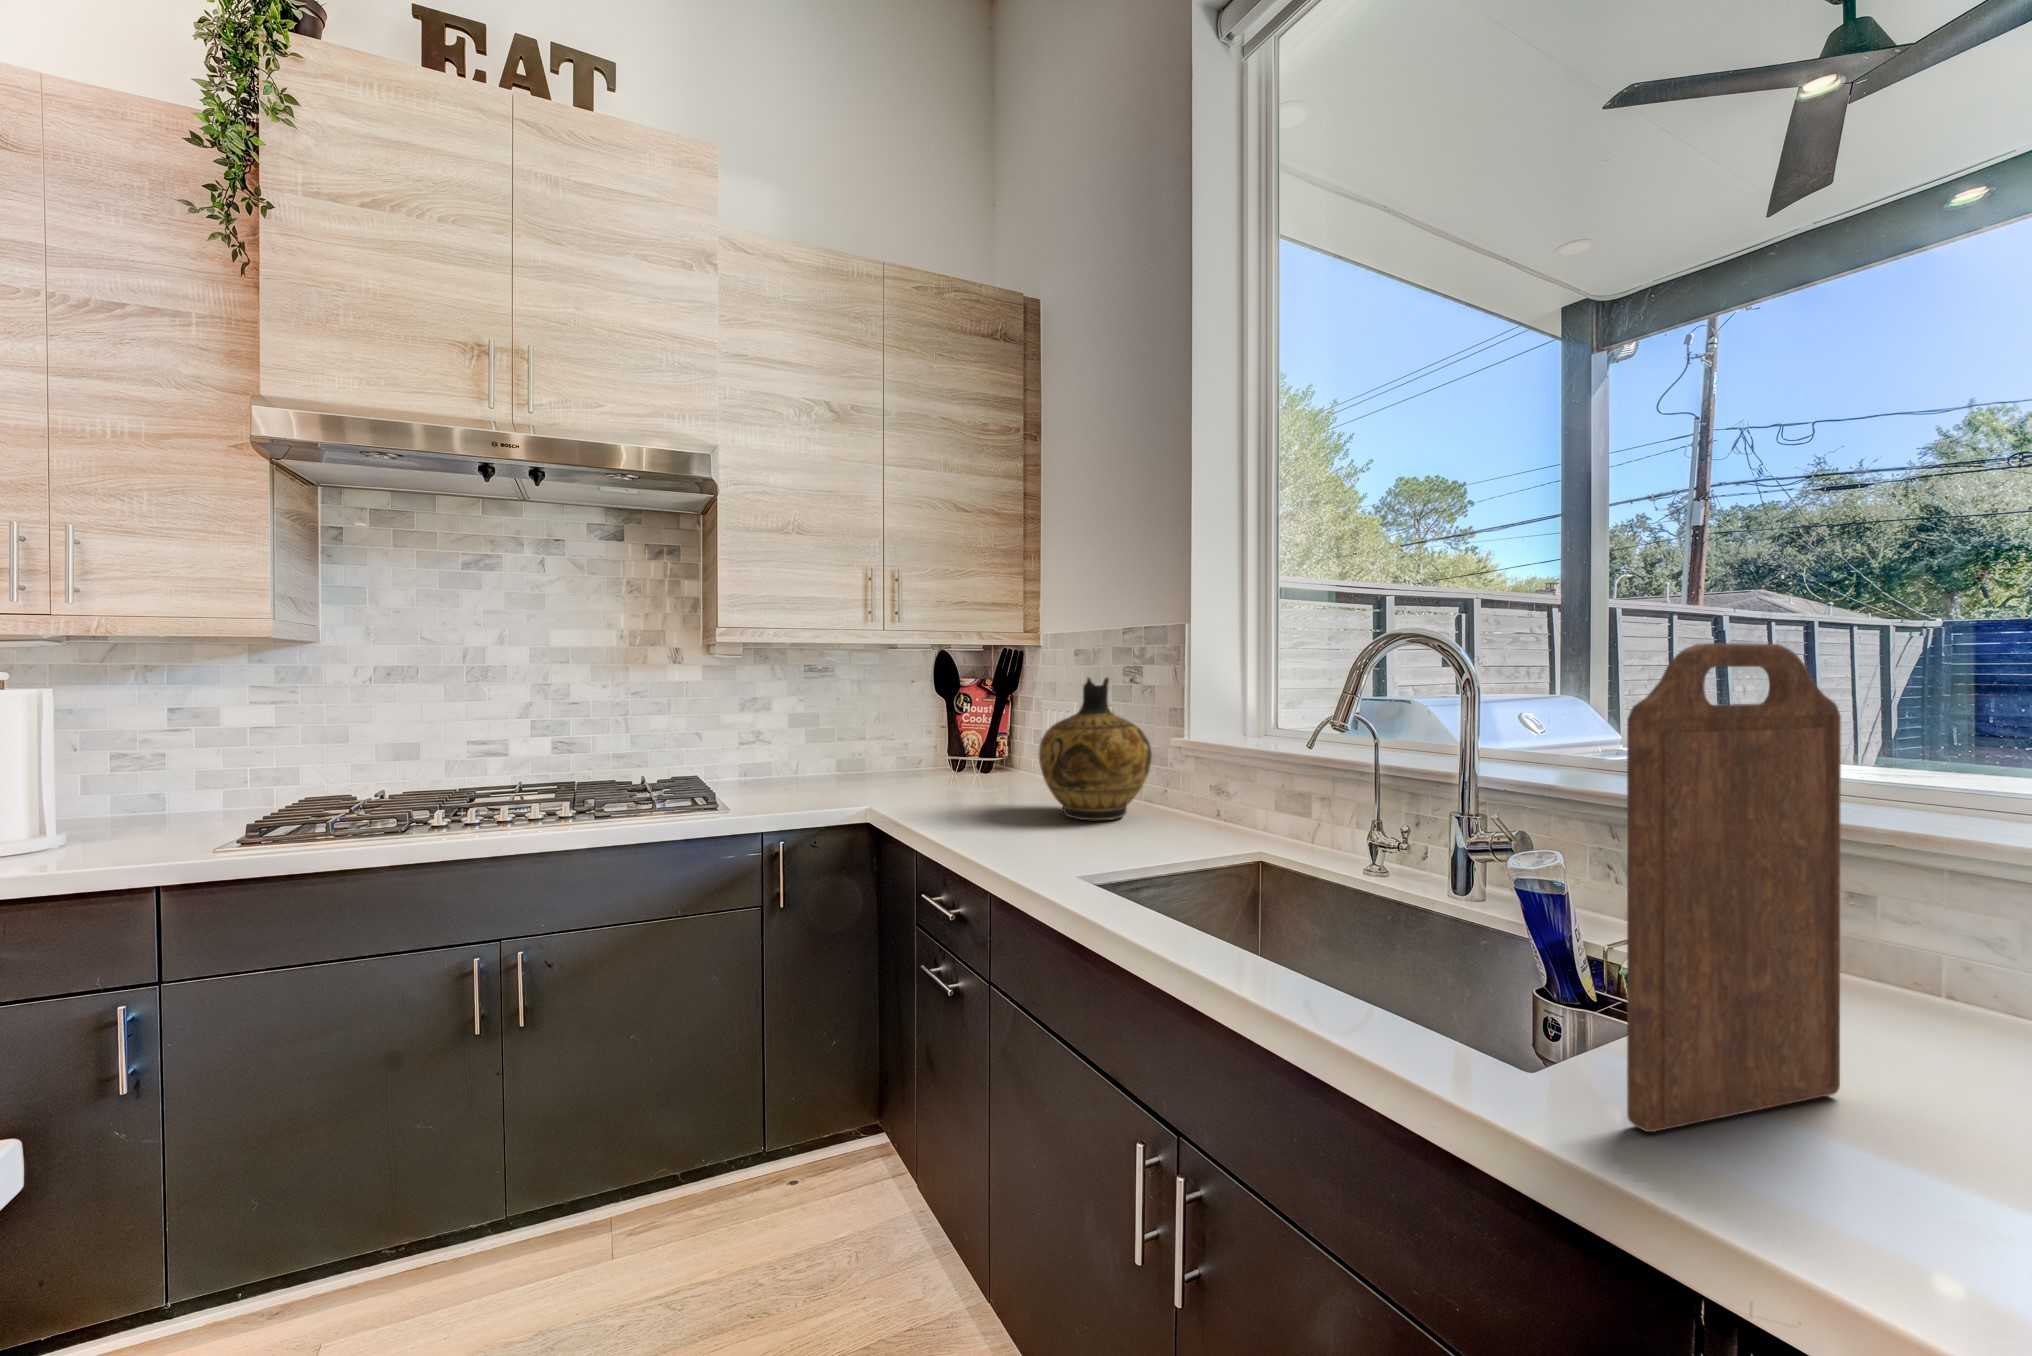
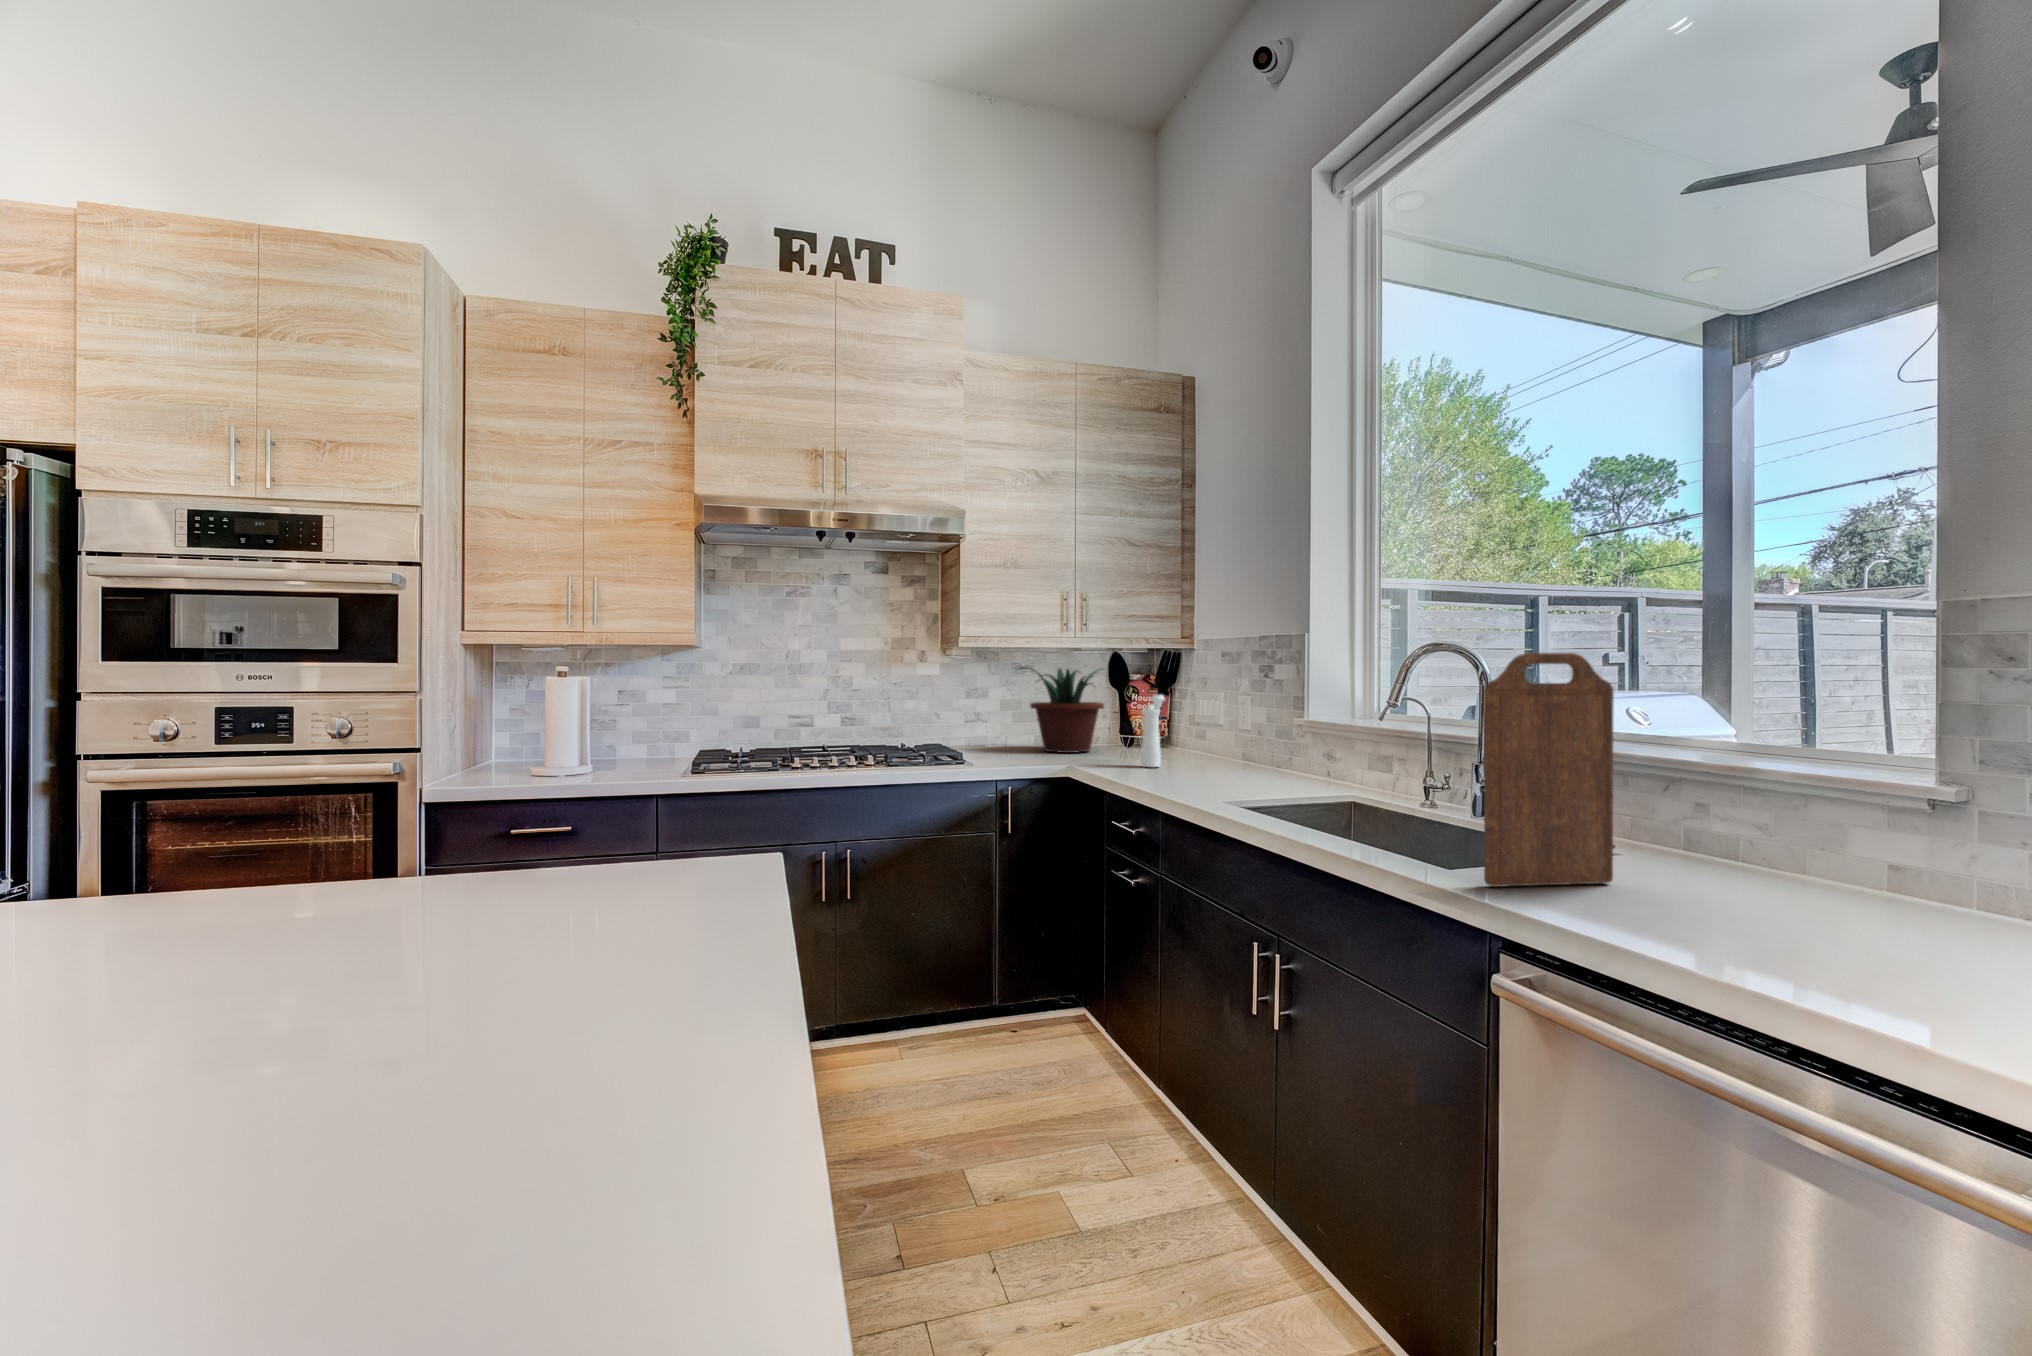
potted plant: none [804,670,929,783] -> present [1024,668,1104,753]
ceramic jug: present [1039,678,1152,820] -> none [1194,673,1278,777]
pepper mill: none [969,706,1002,806] -> present [1141,695,1165,767]

